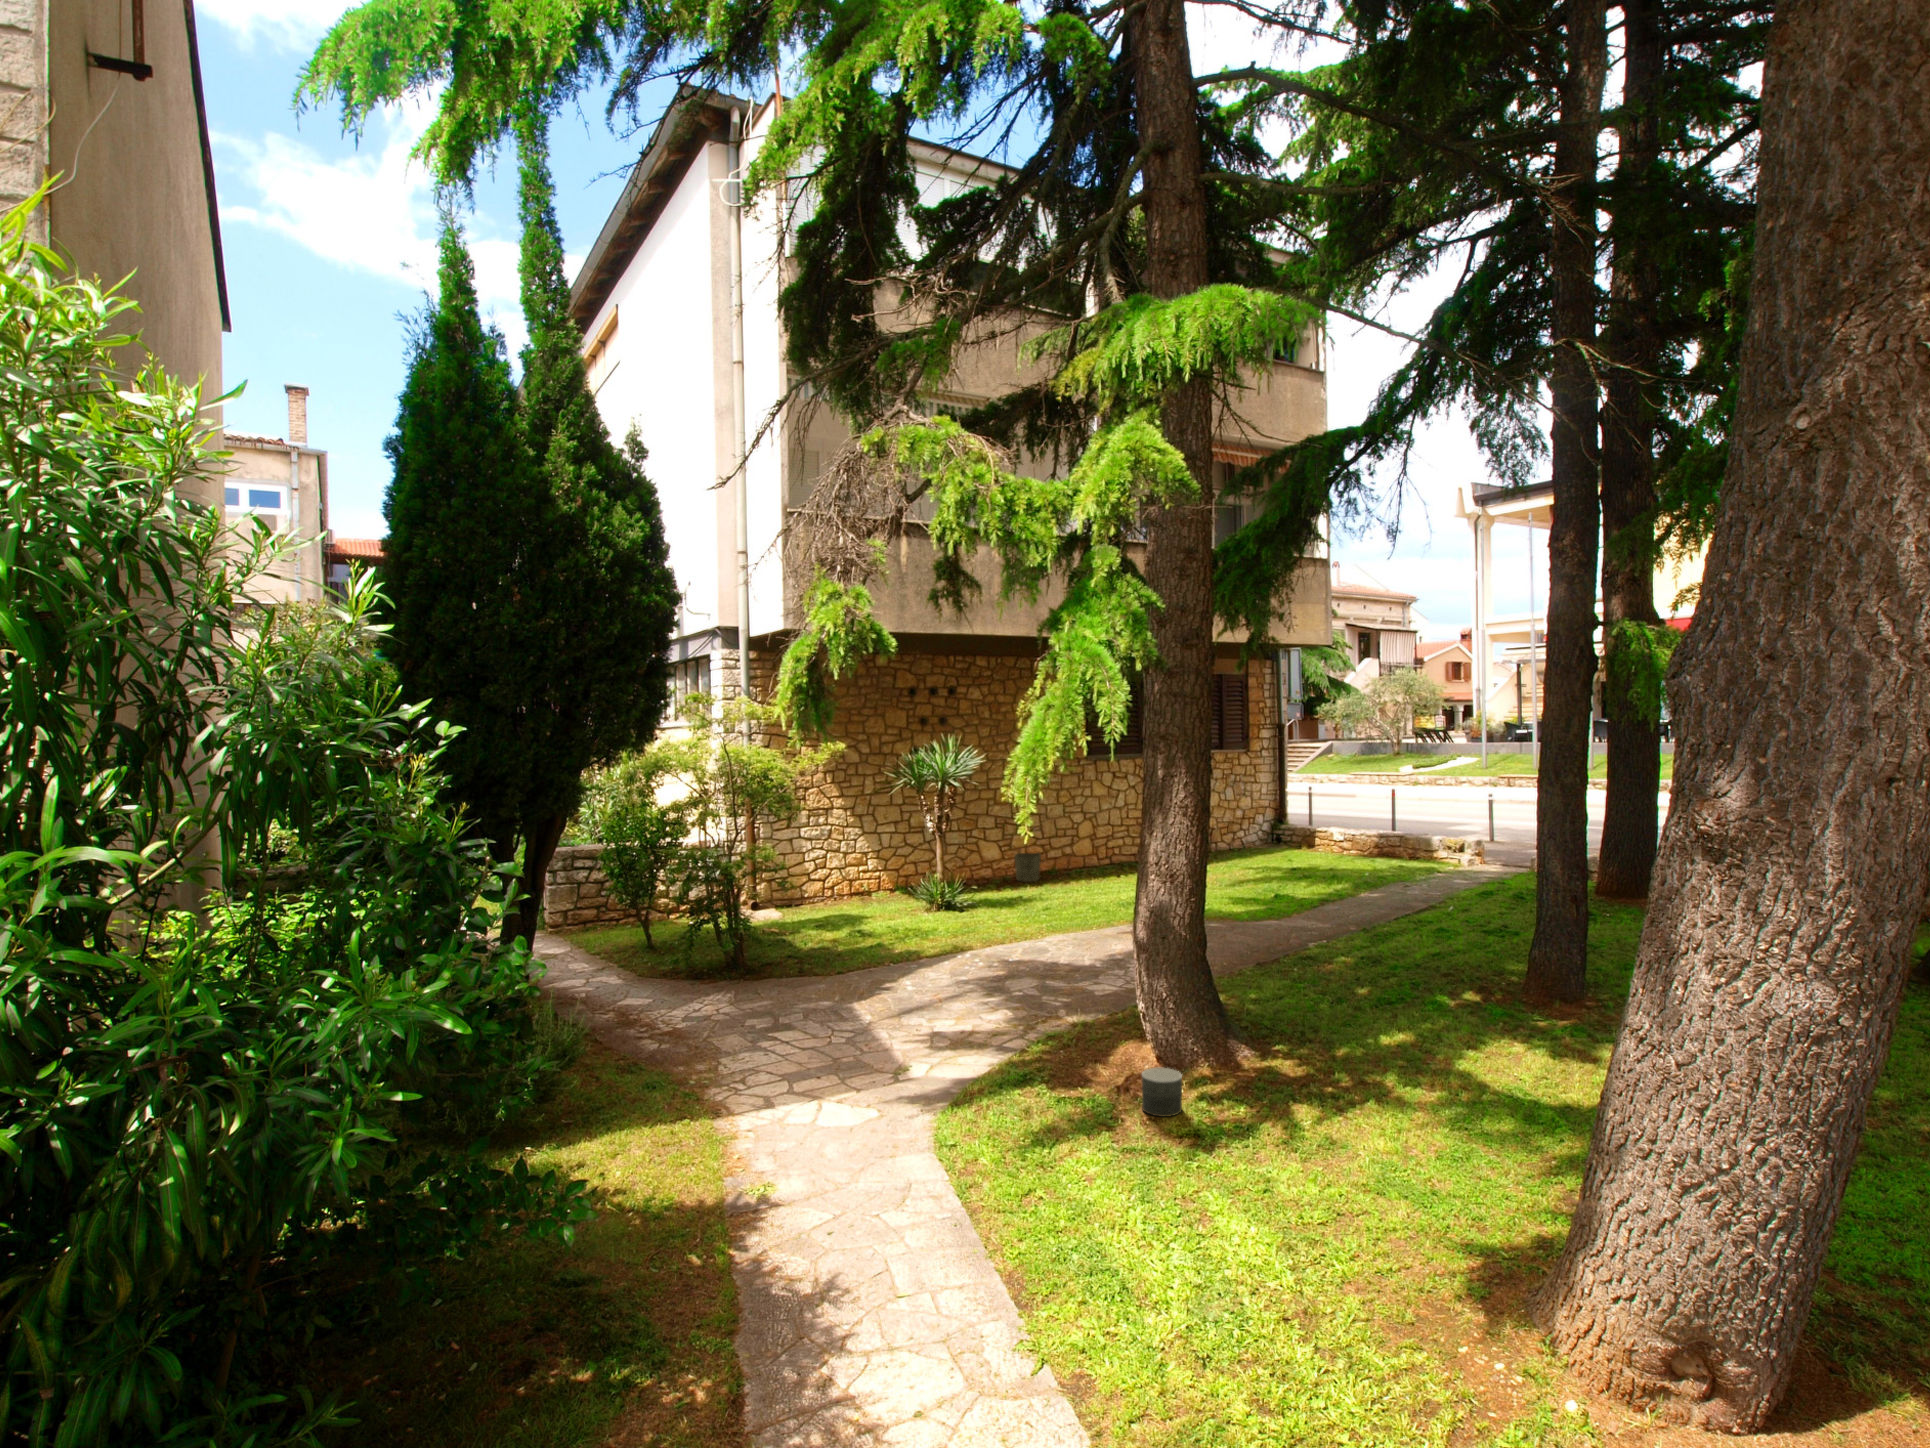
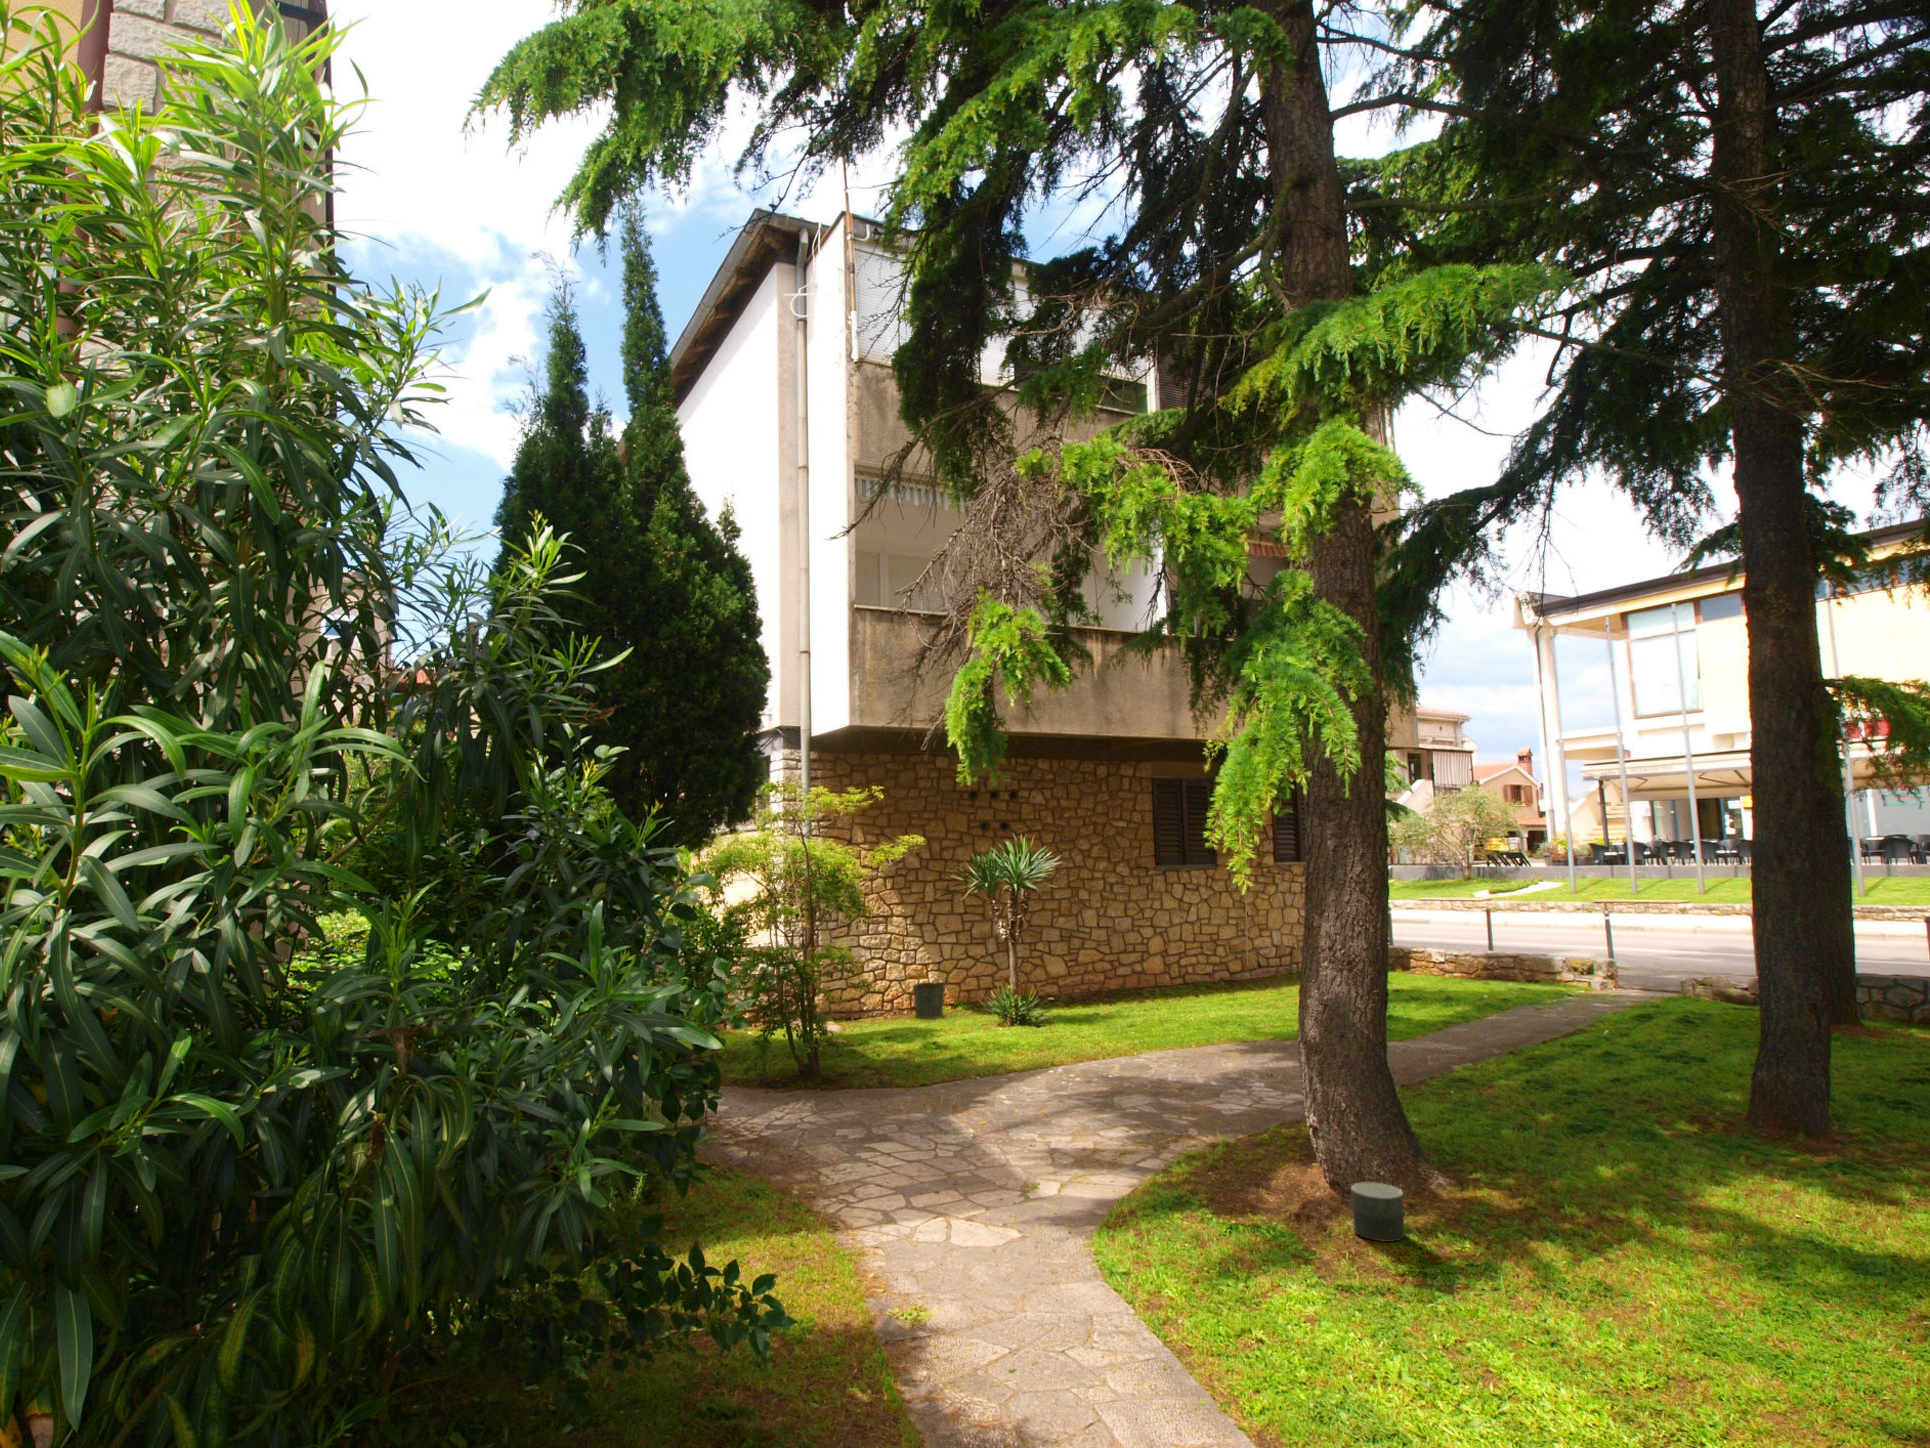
bucket: present [1015,853,1041,882] -> present [913,983,947,1019]

